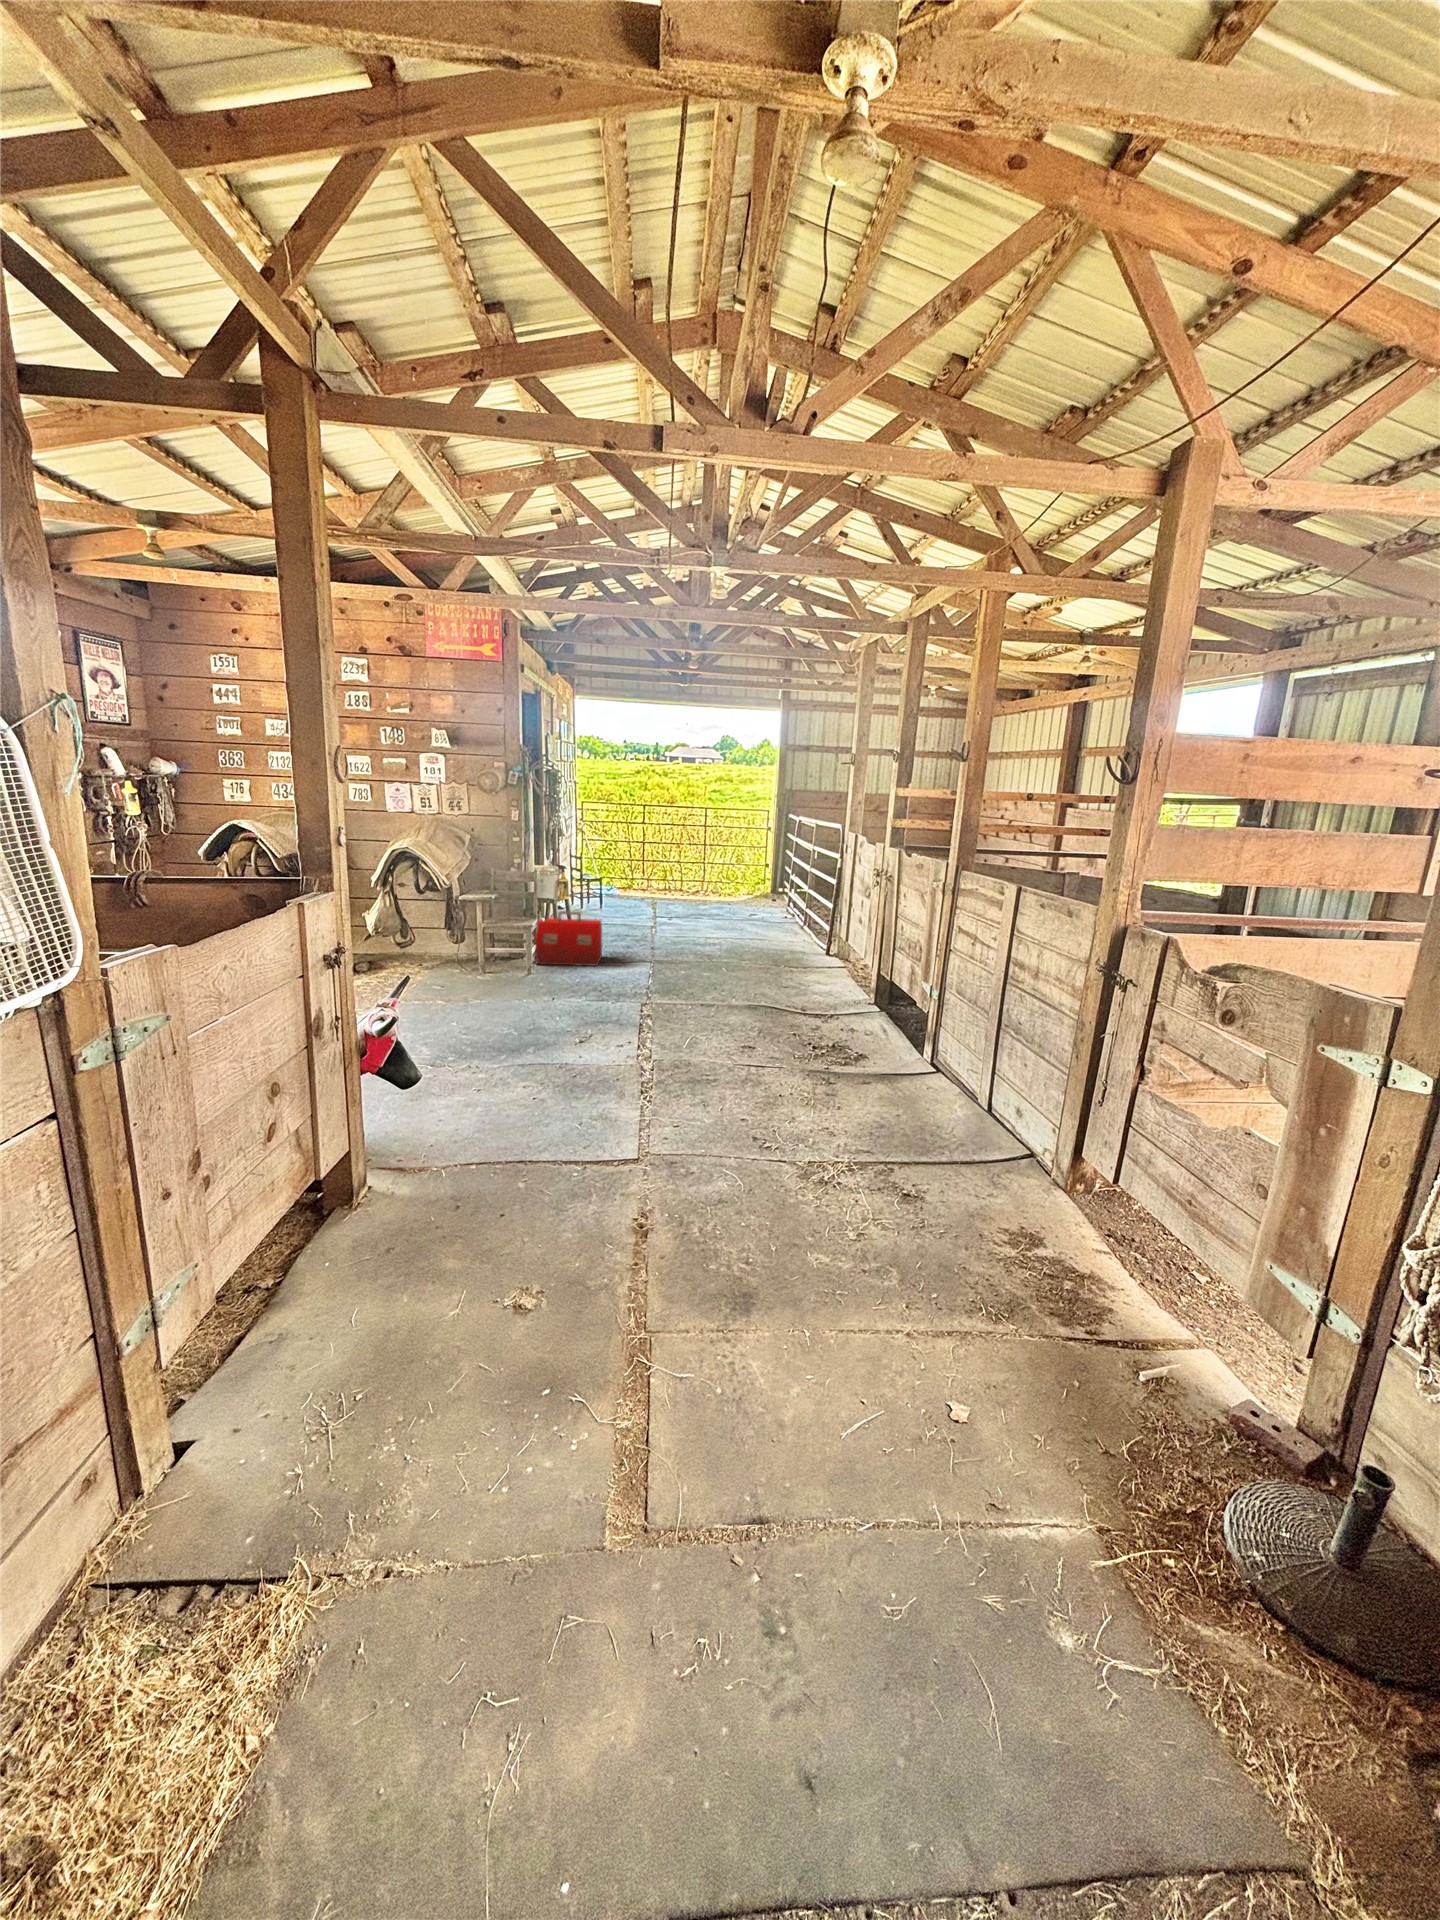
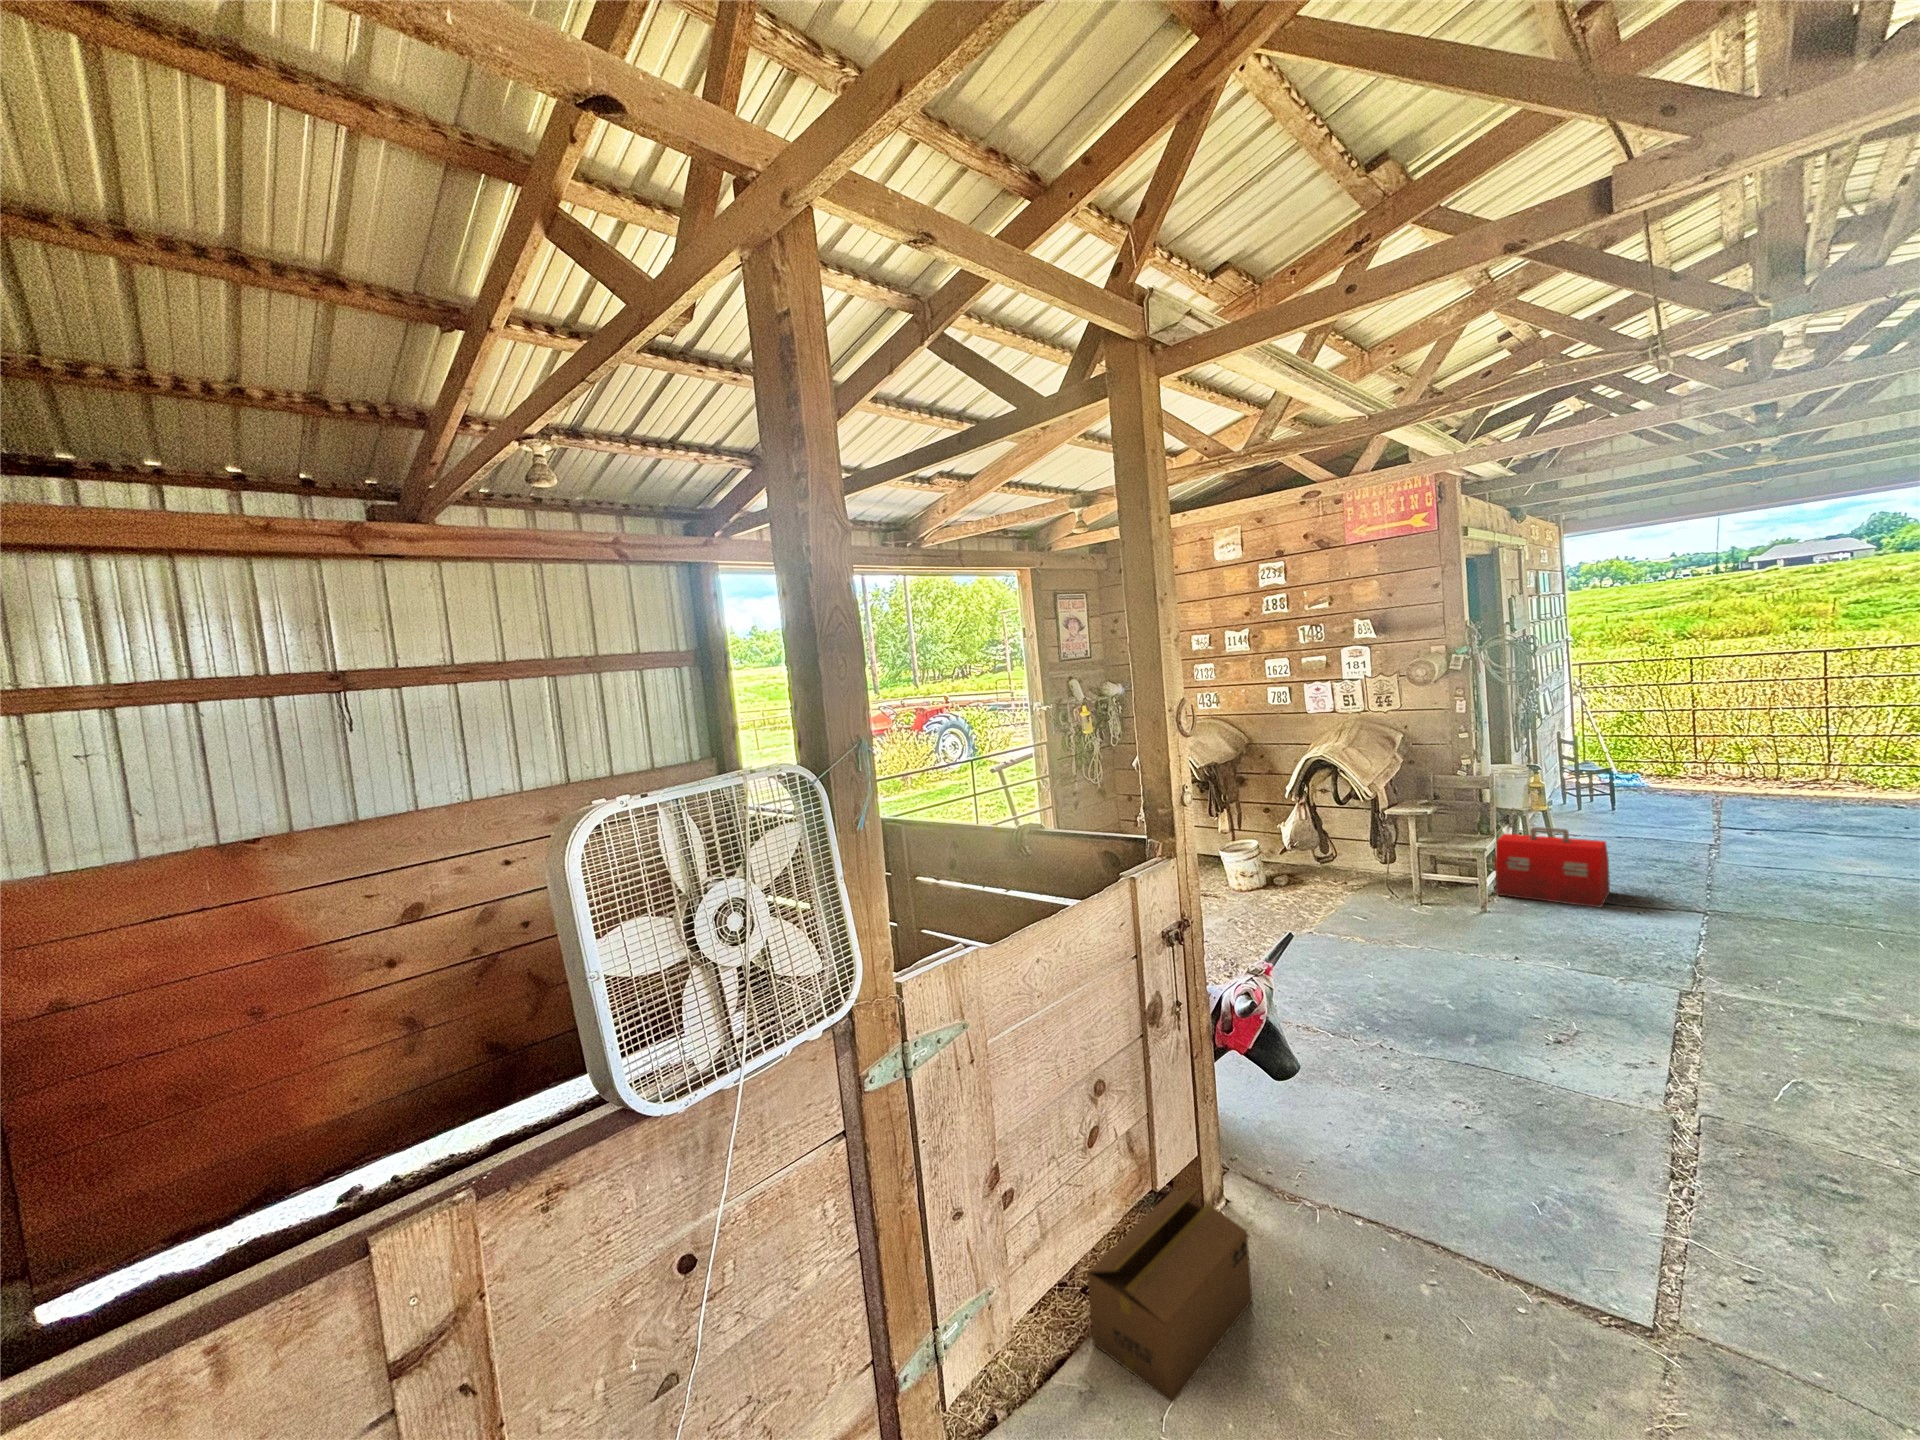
cardboard box: none [276,1158,408,1300] -> present [1087,1188,1252,1403]

